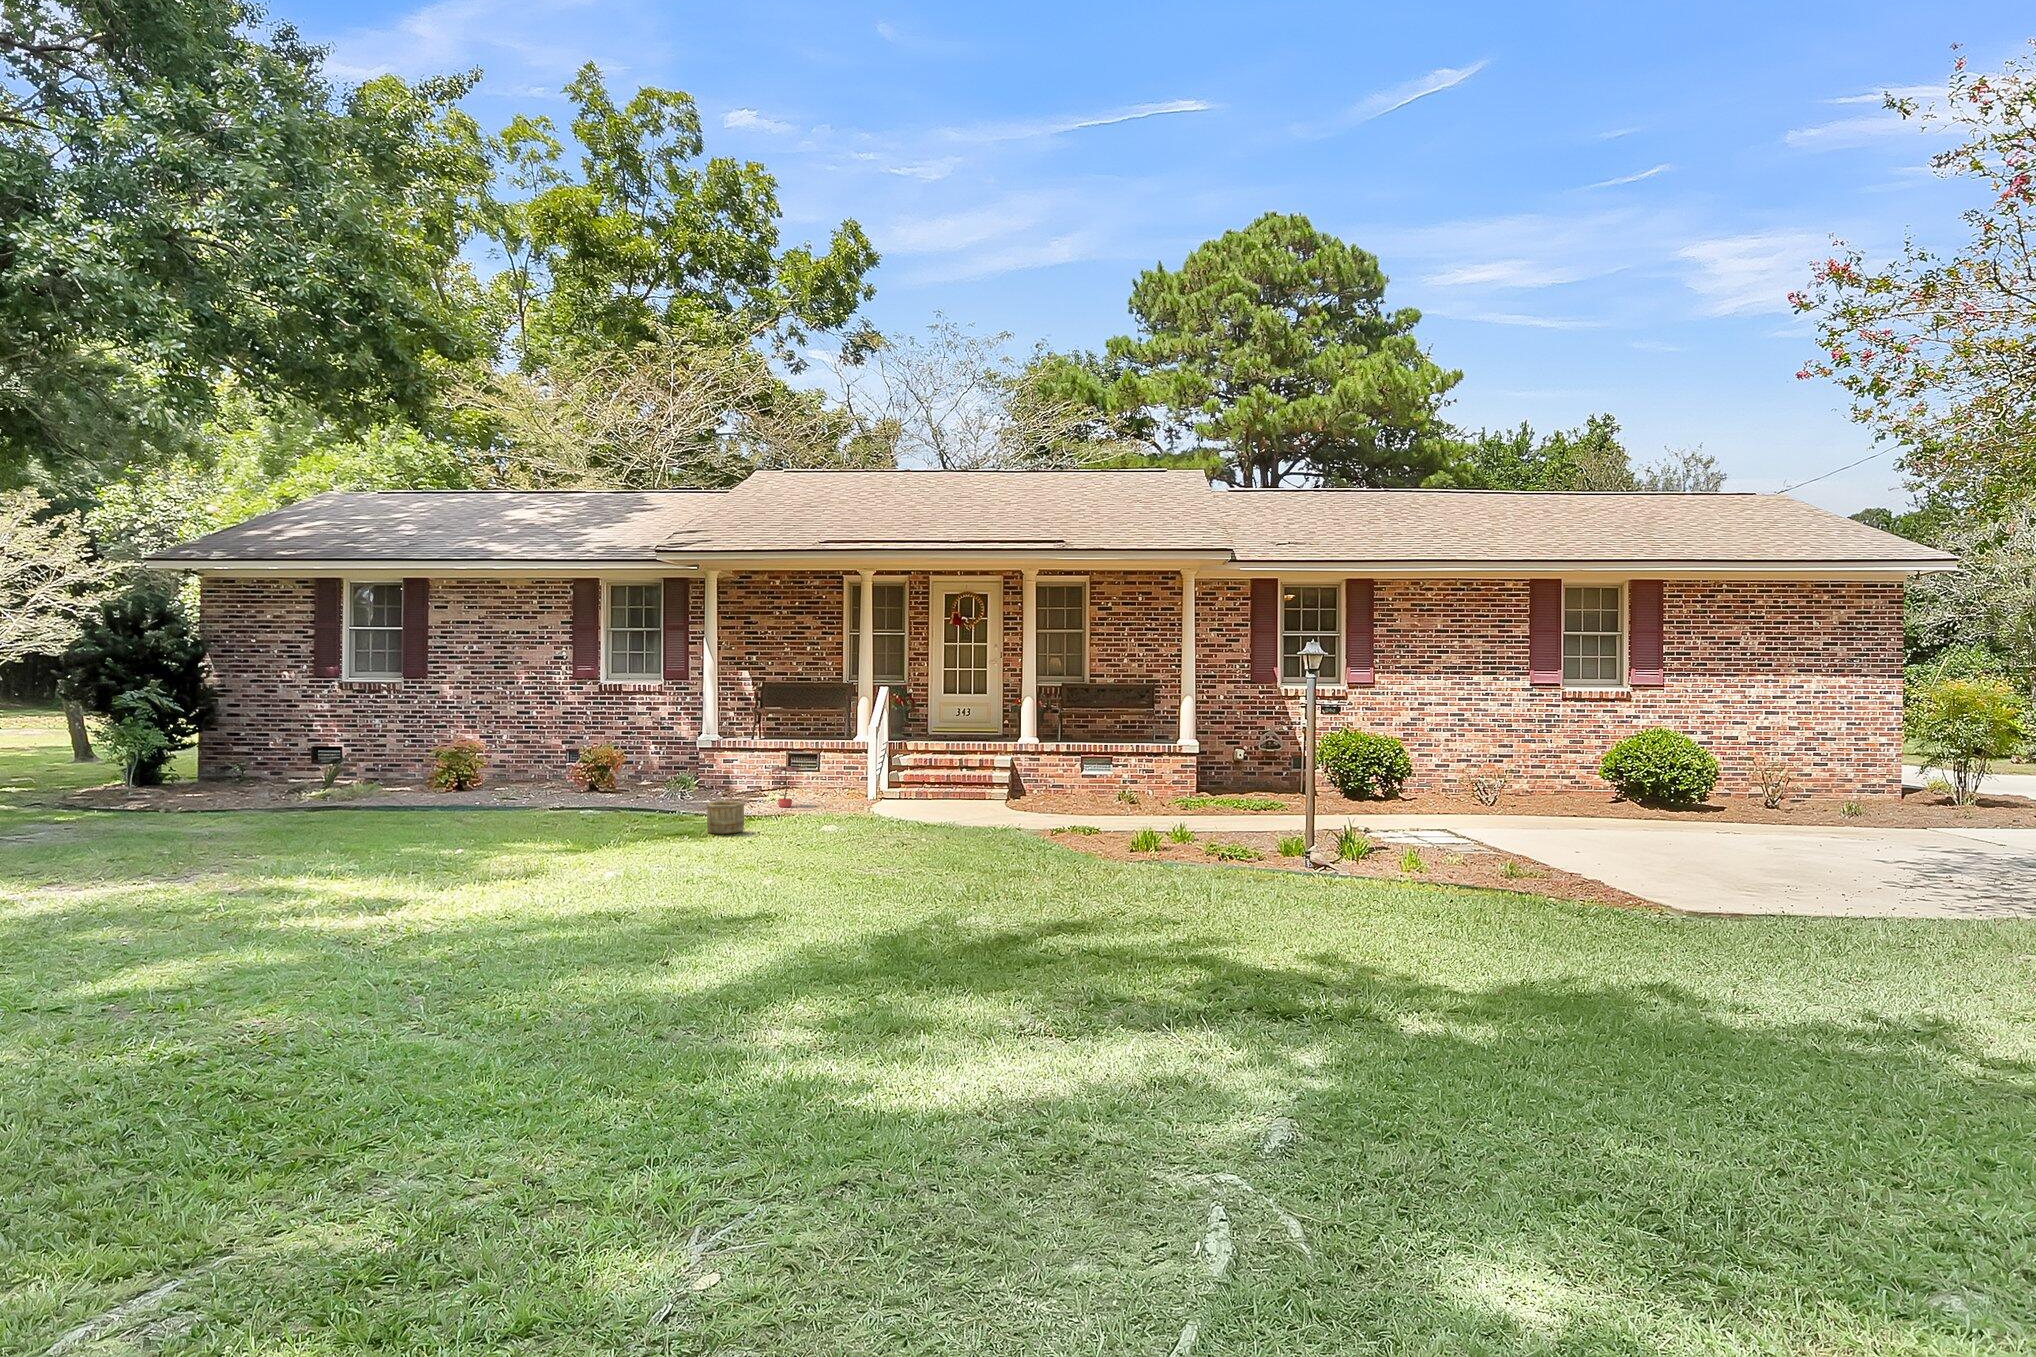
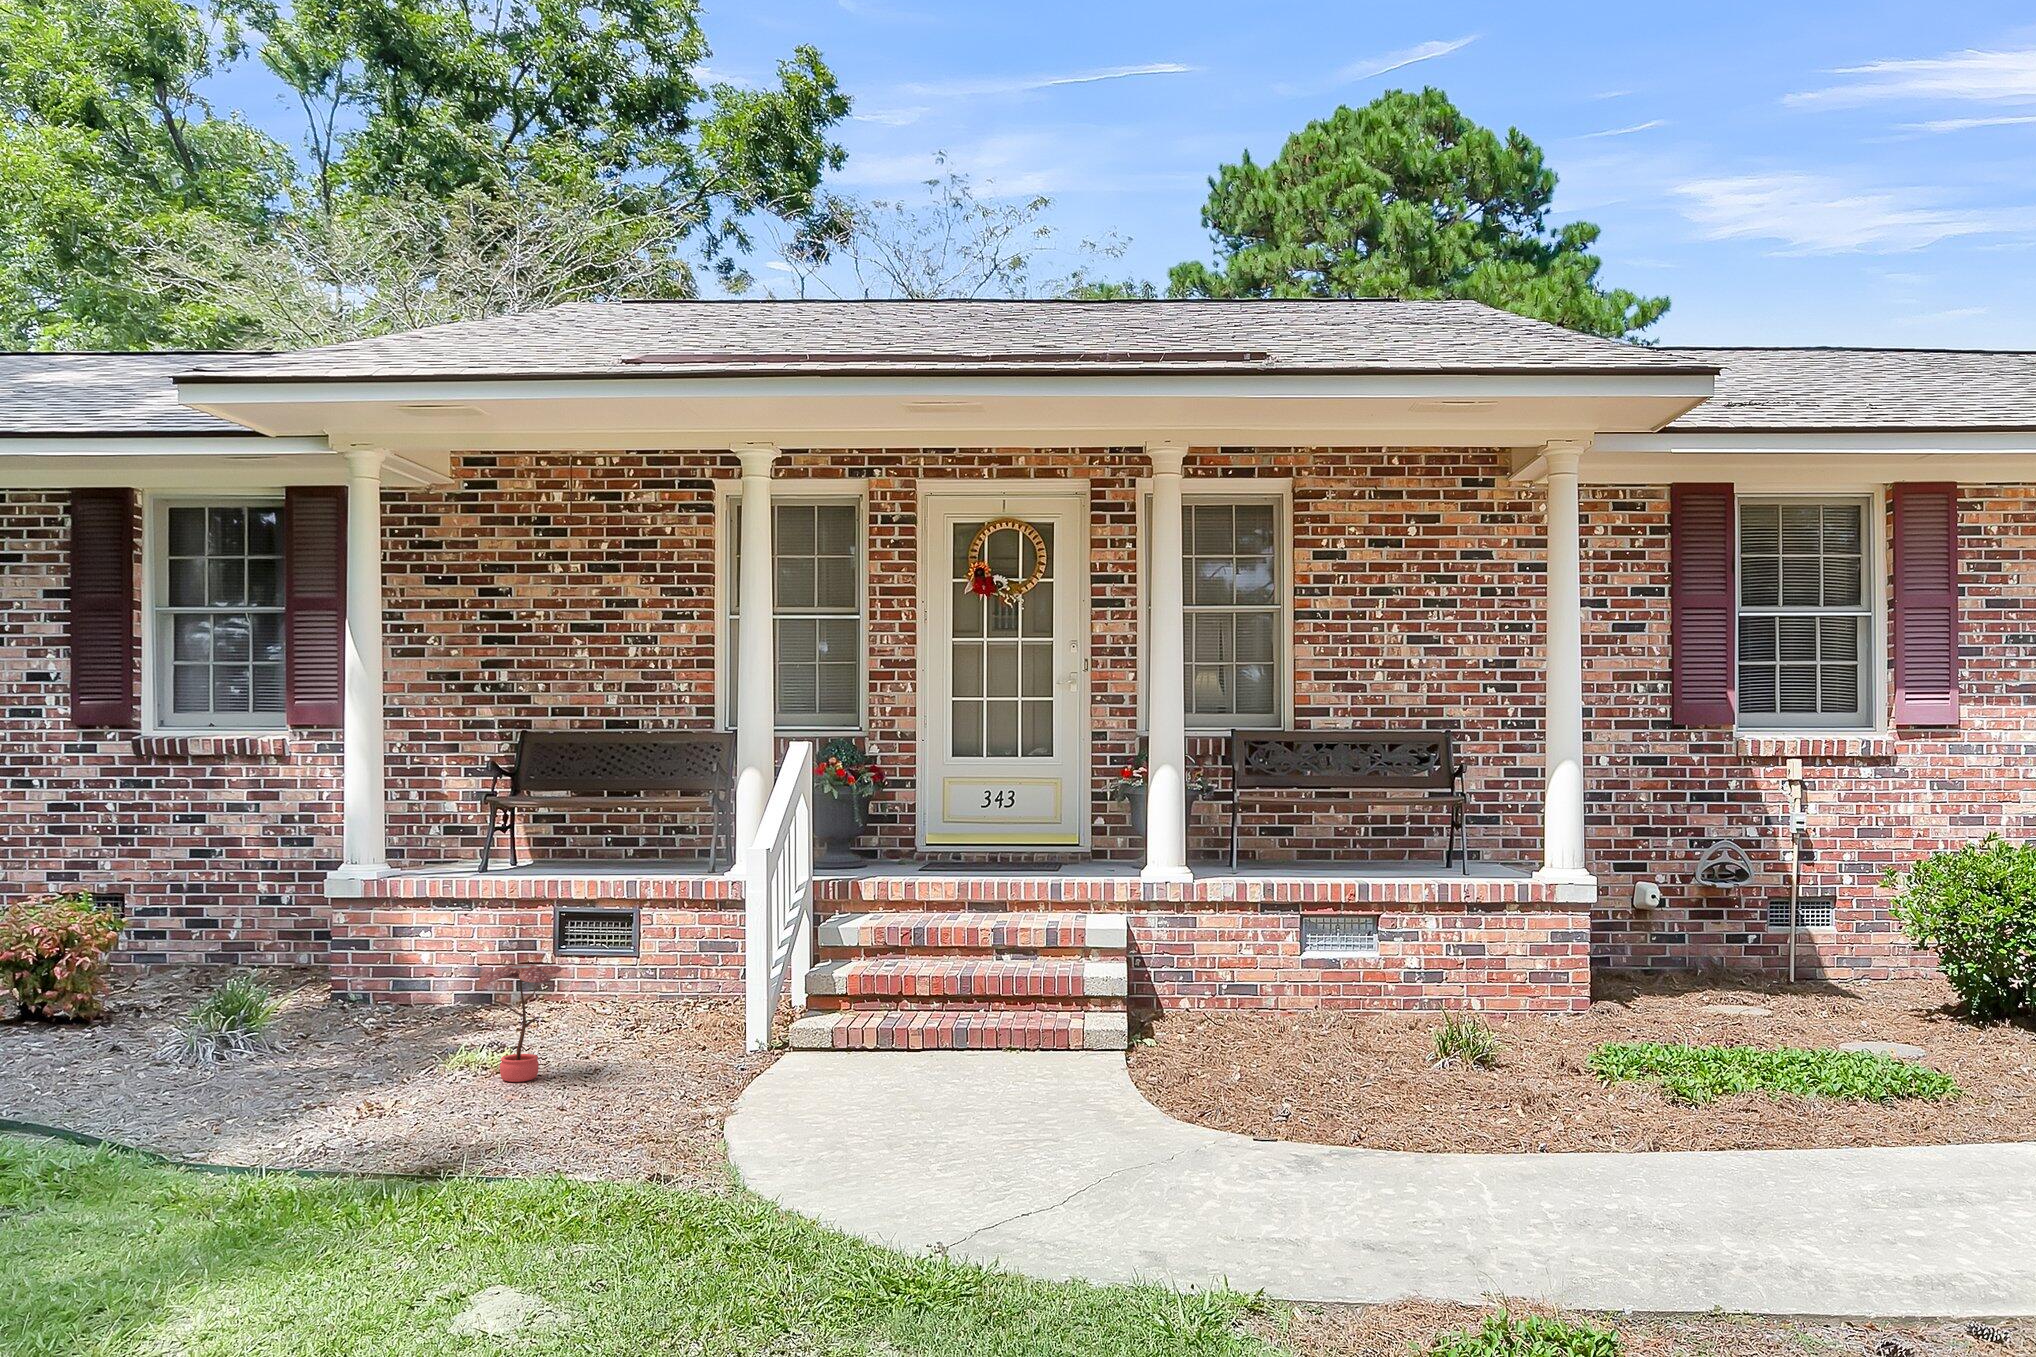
wooden bucket: present [706,801,745,834] -> none [130,1146,283,1288]

